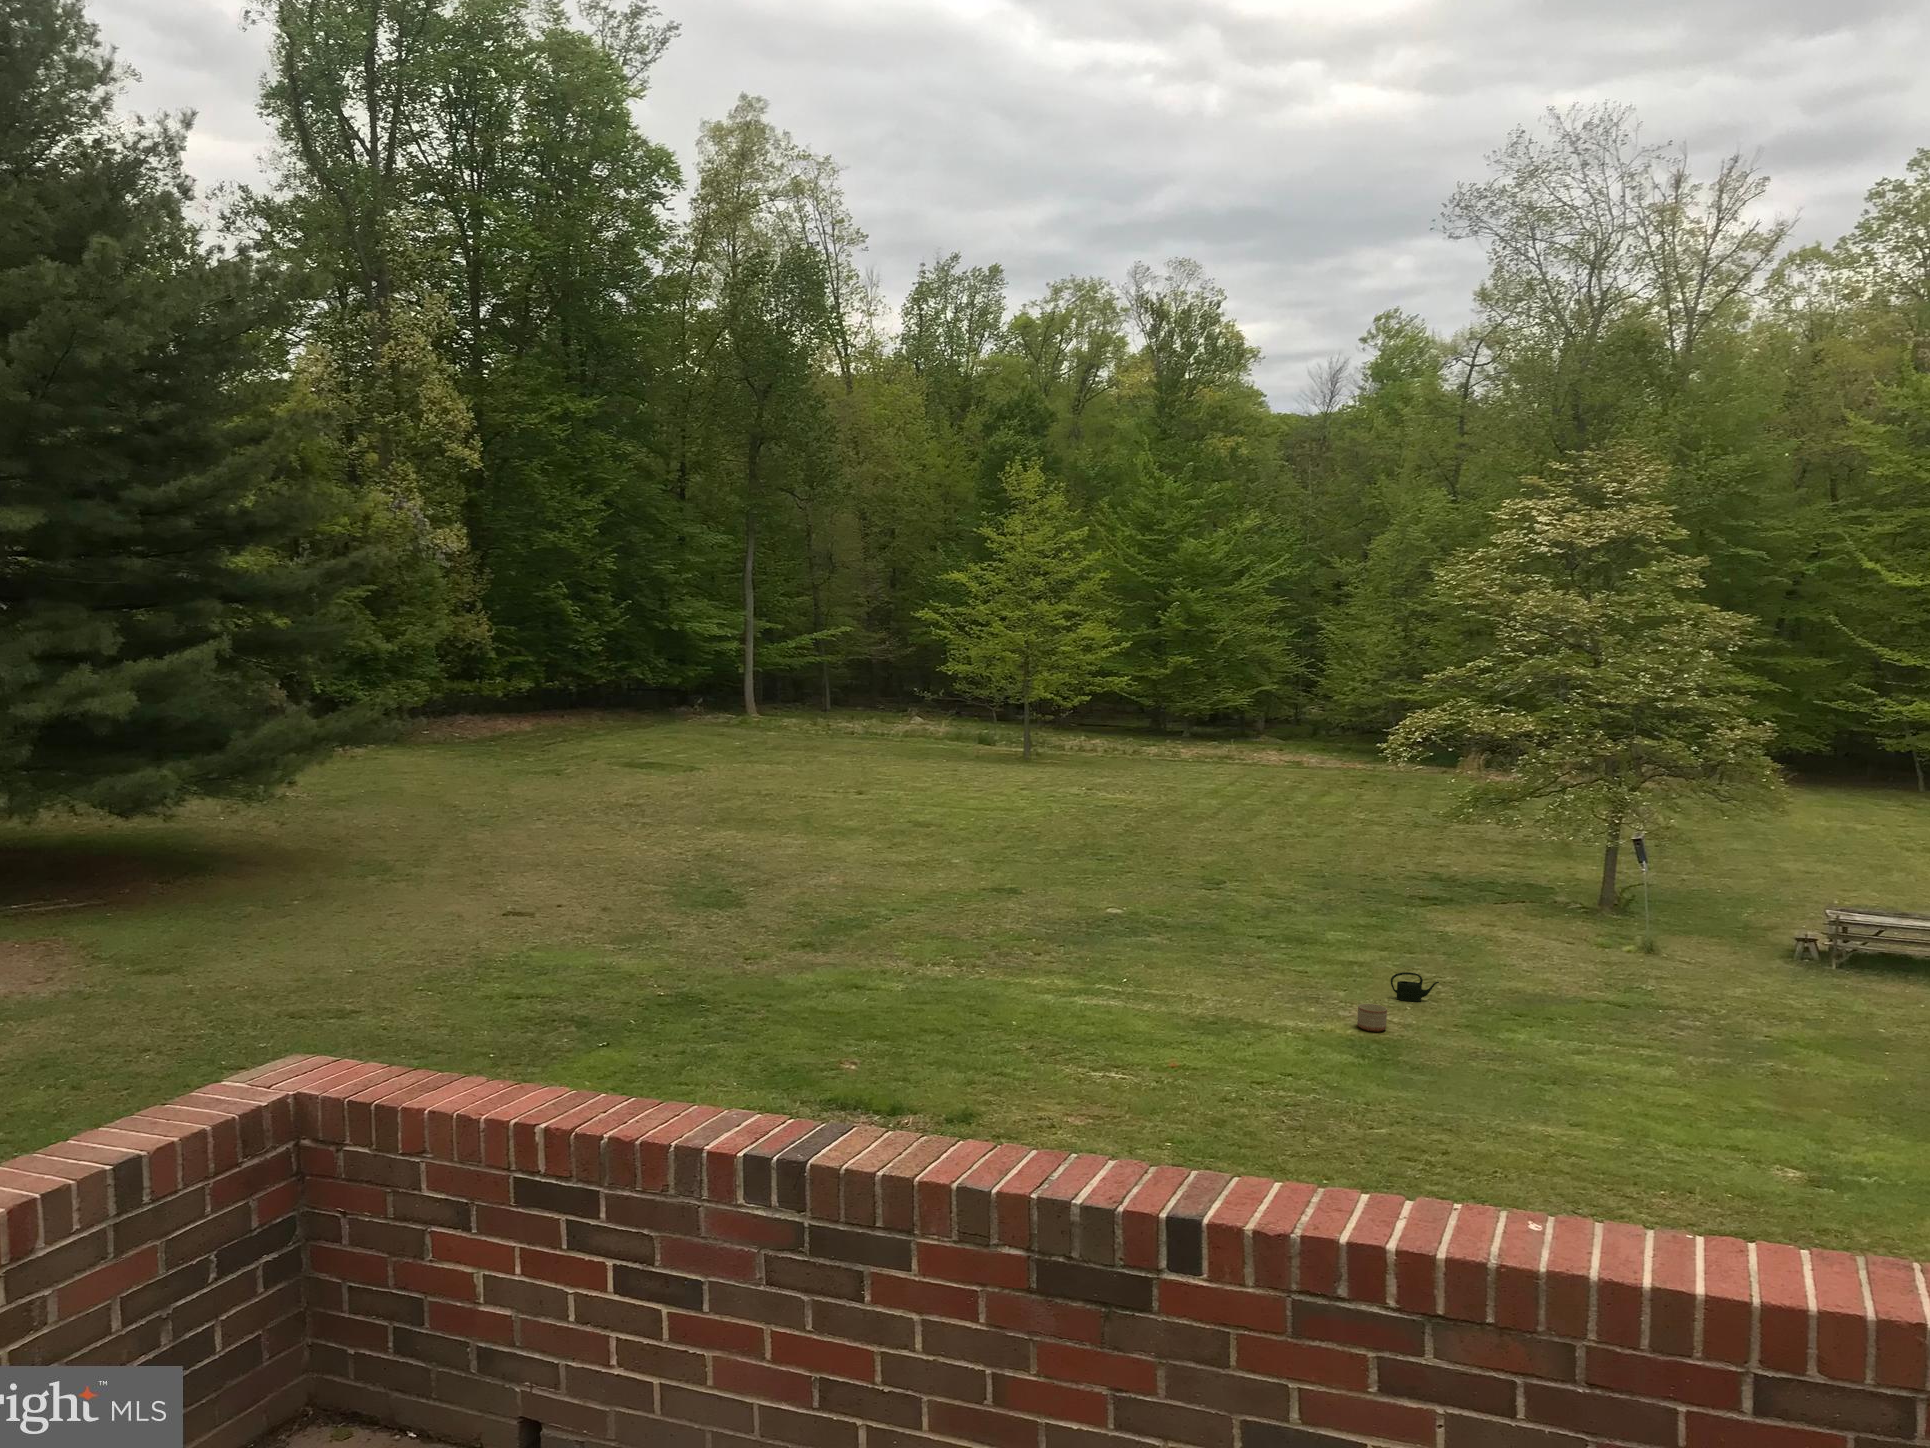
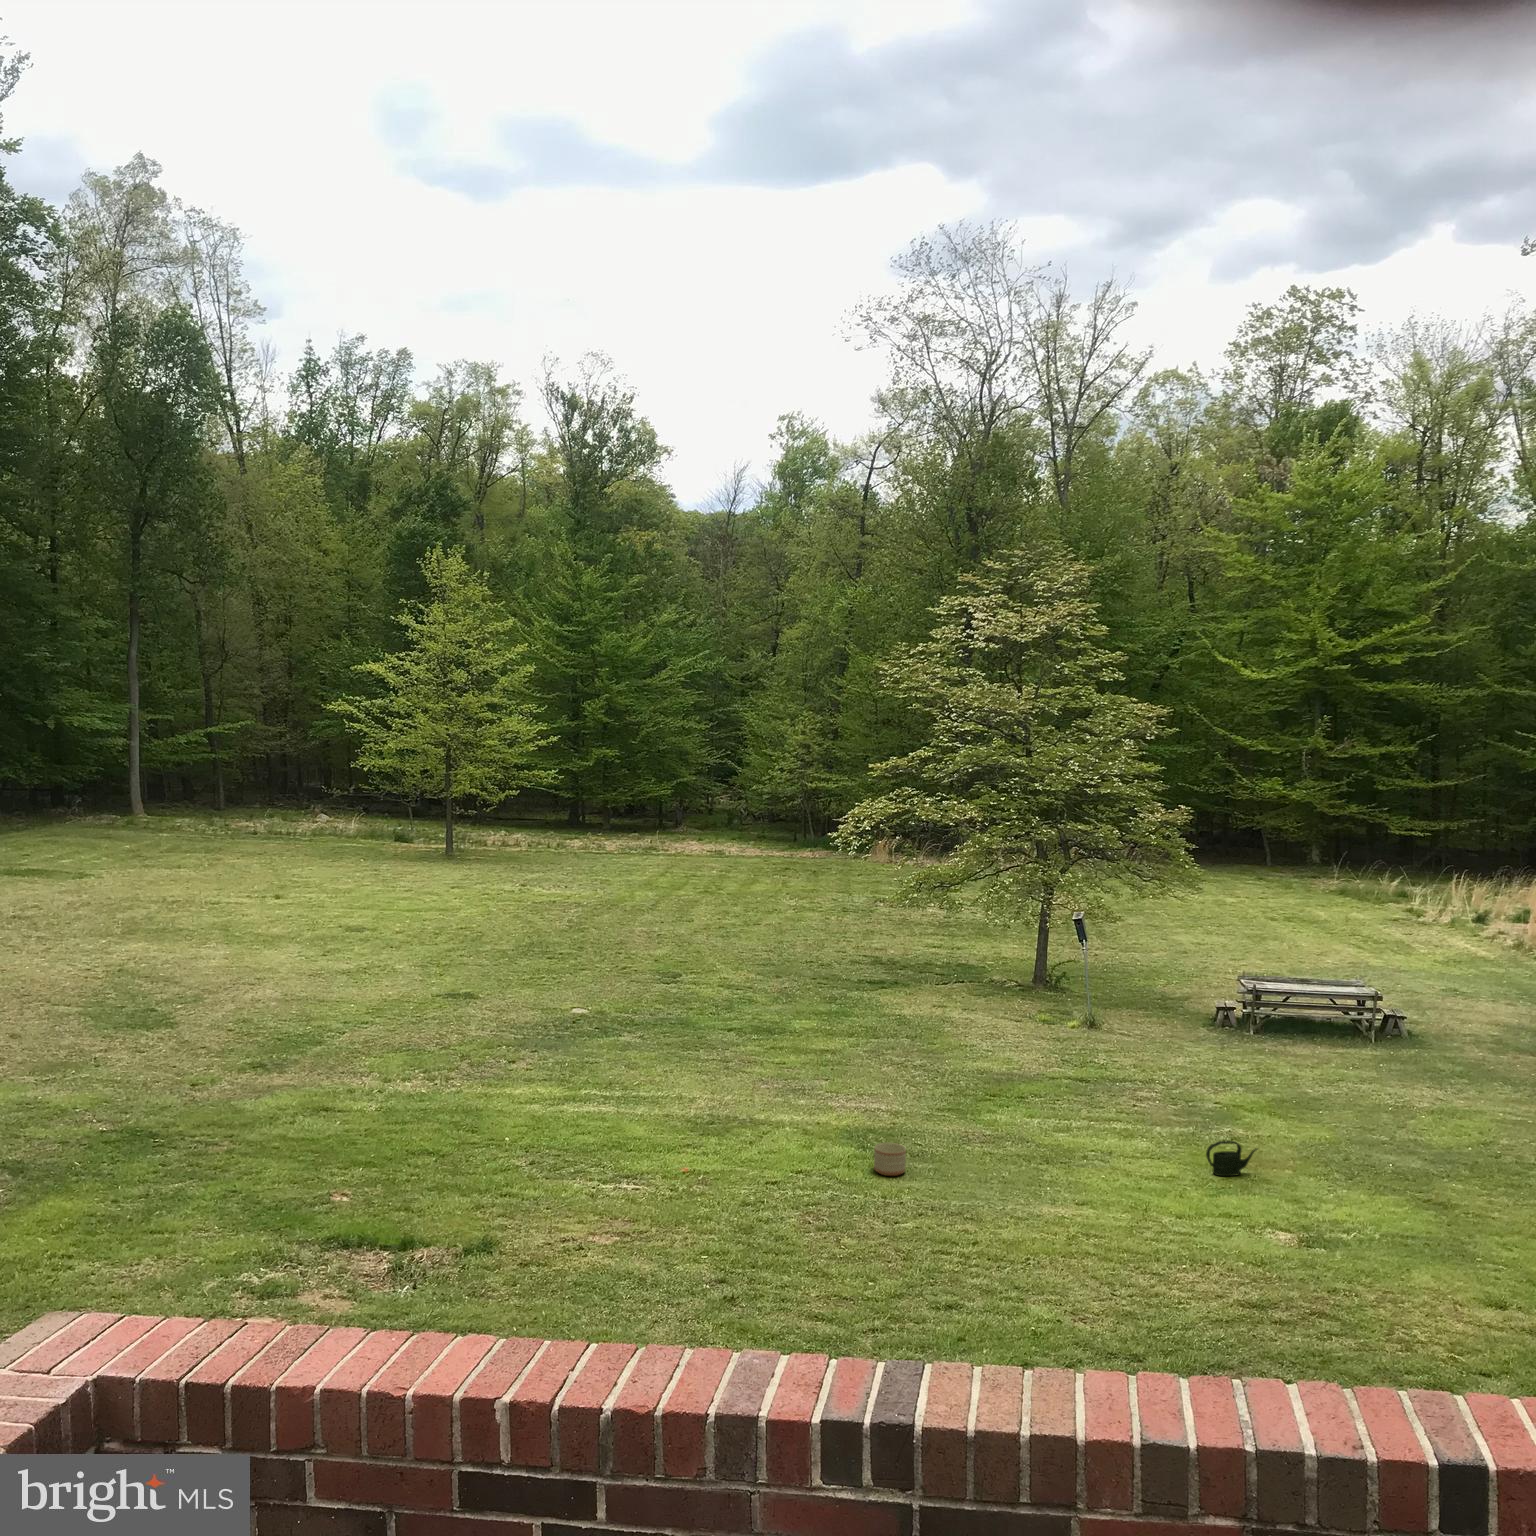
watering can: present [1391,972,1439,1002] -> present [1206,1141,1258,1176]

